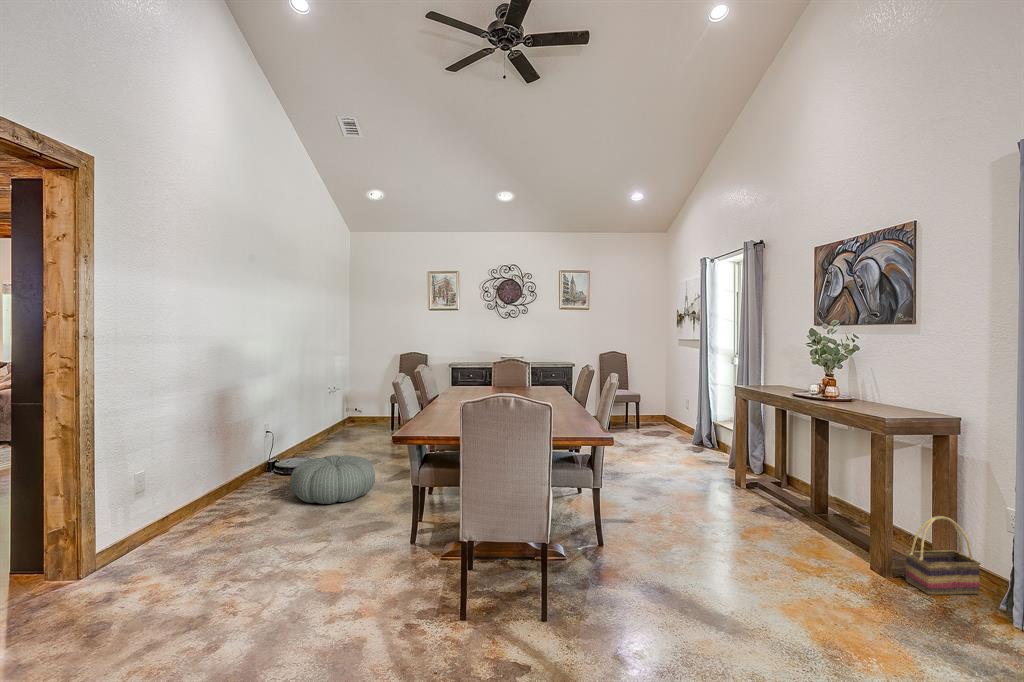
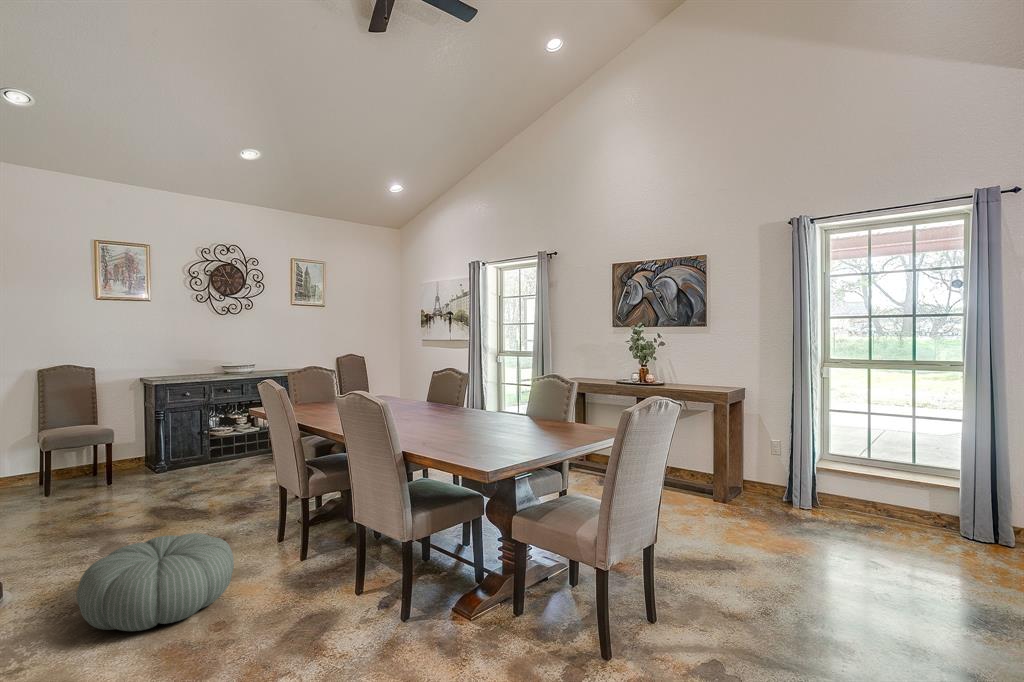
basket: present [905,516,981,595] -> none [732,453,764,506]

